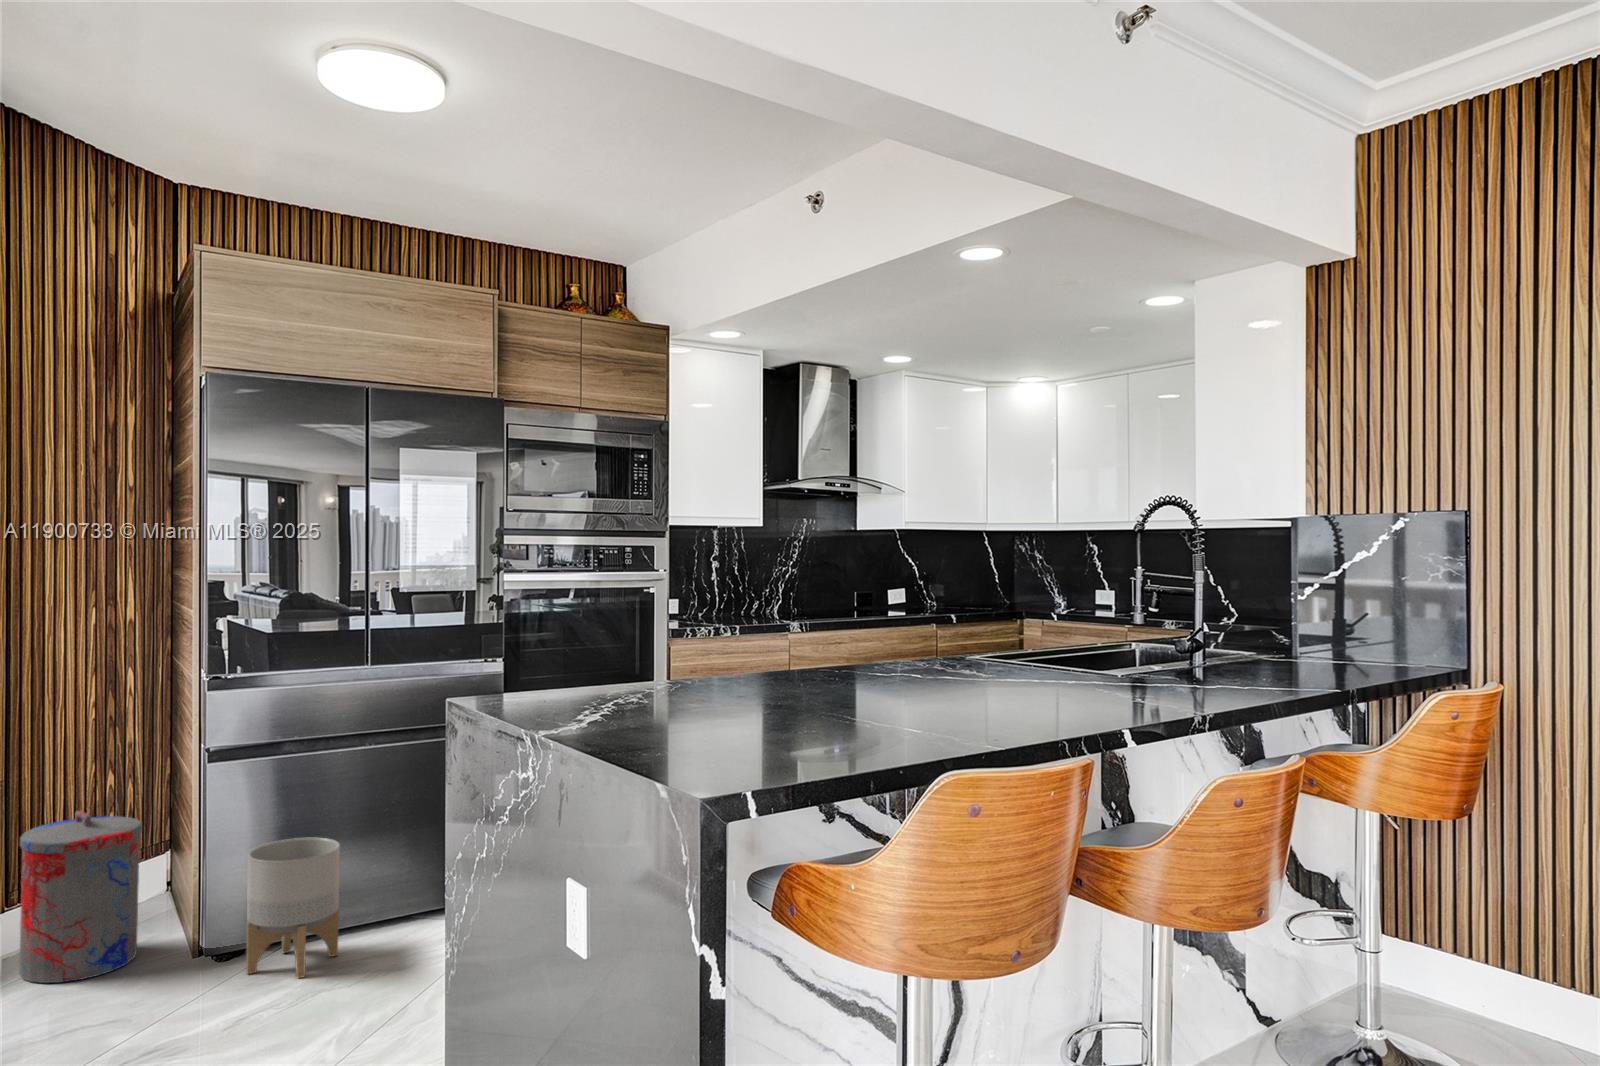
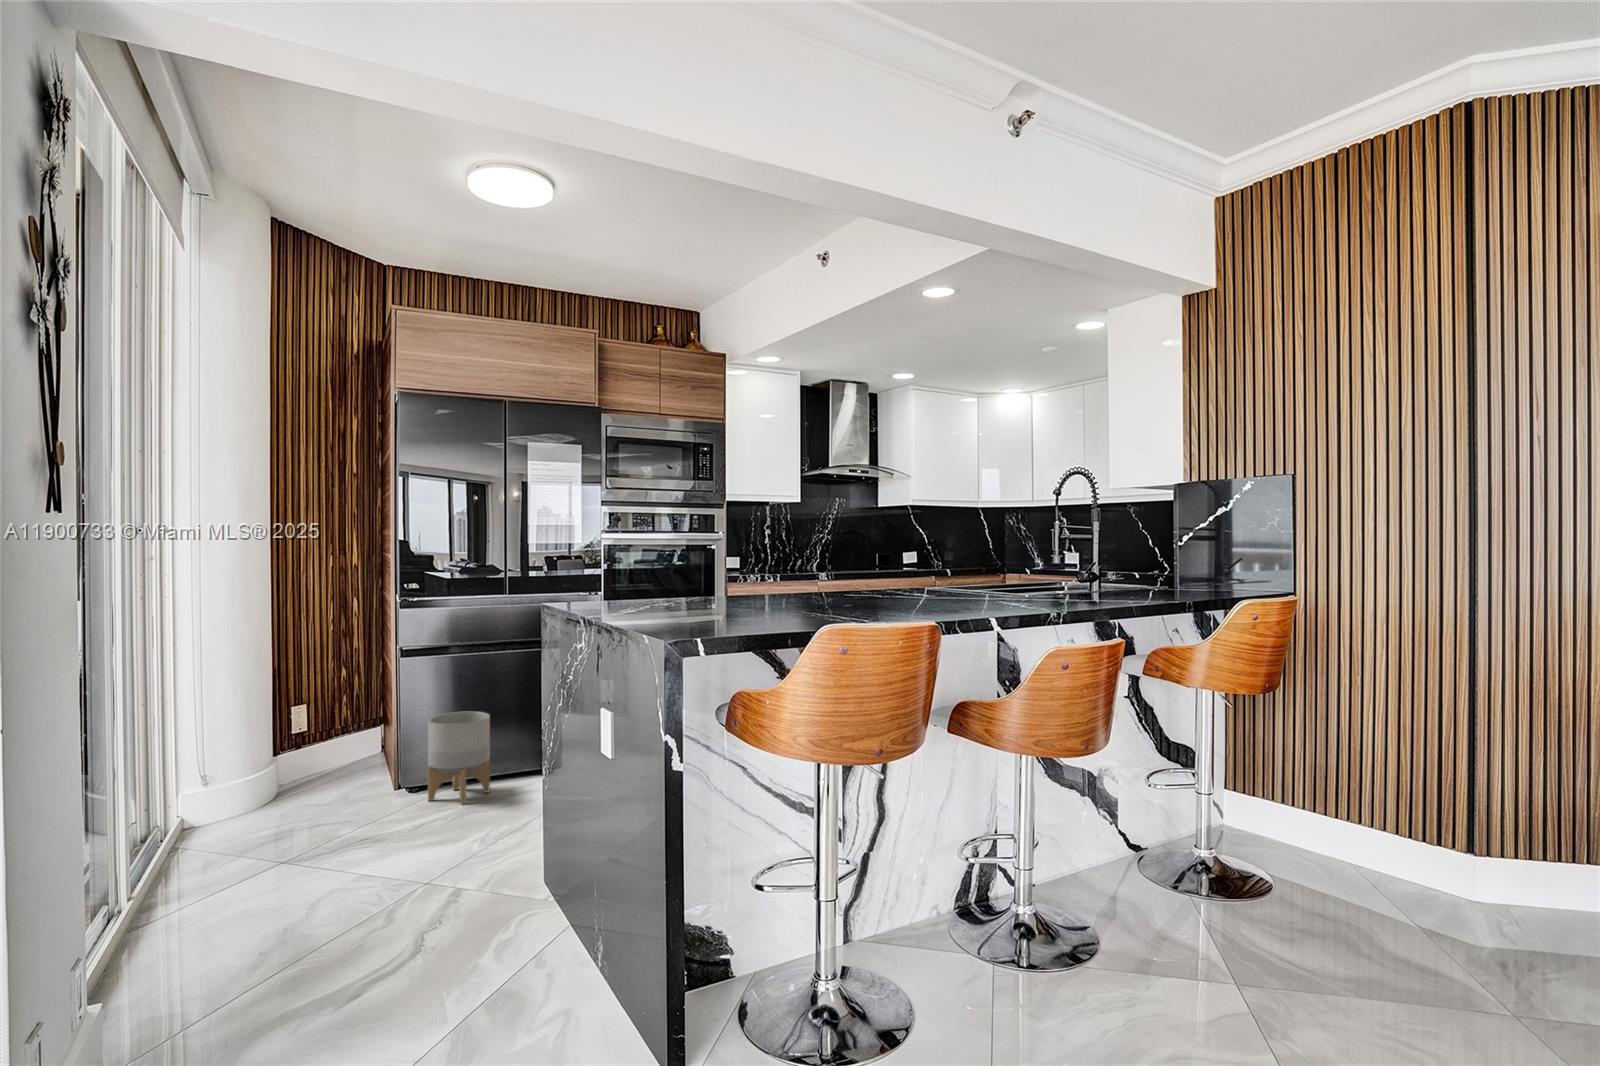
trash can: present [19,811,142,983] -> none [282,690,361,802]

